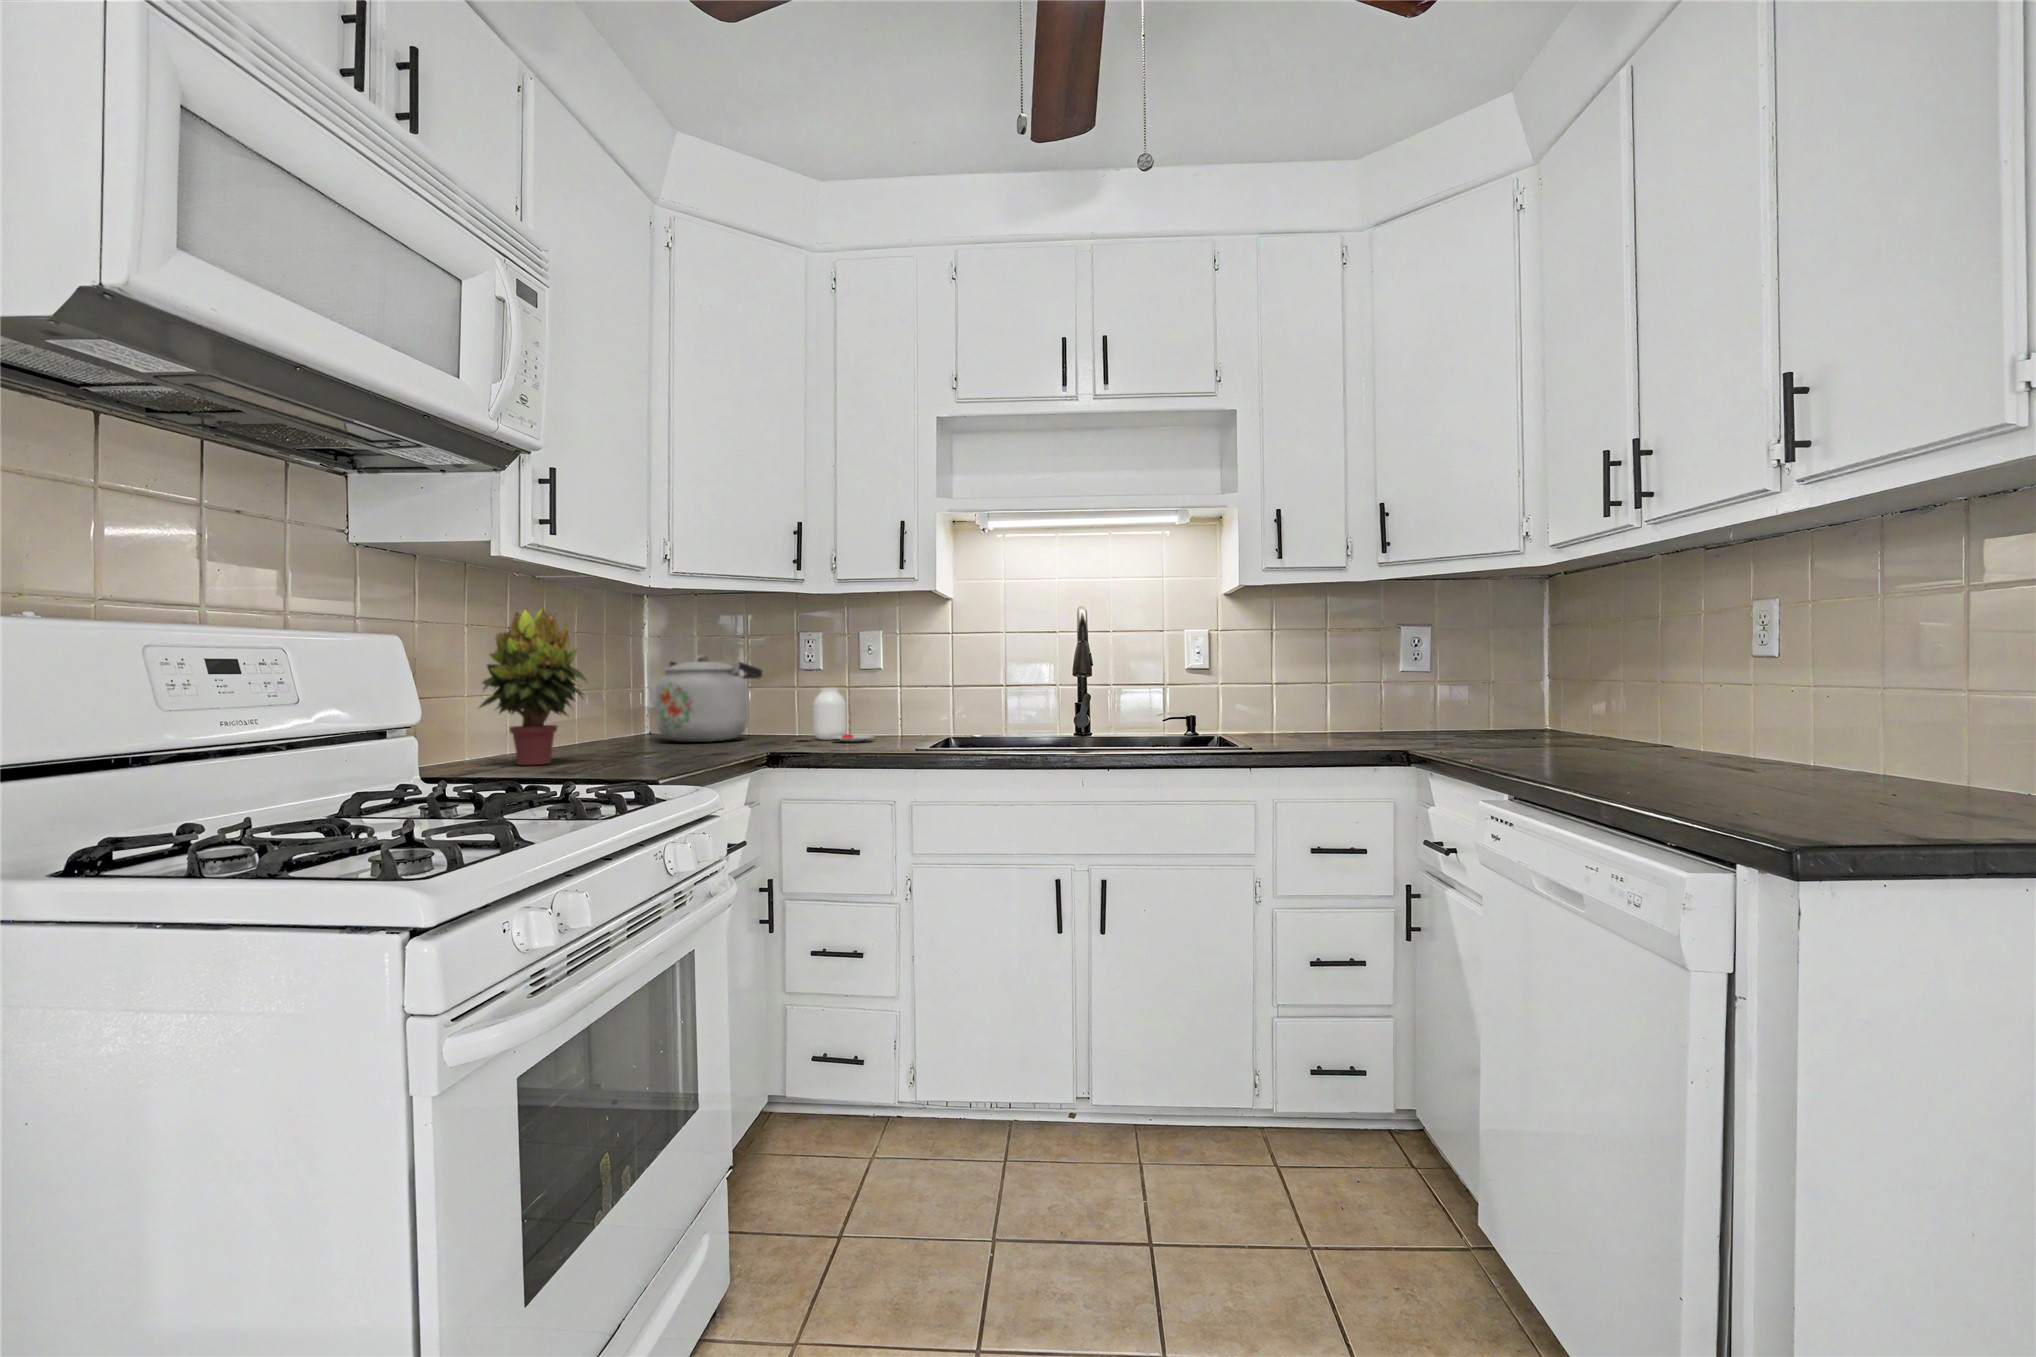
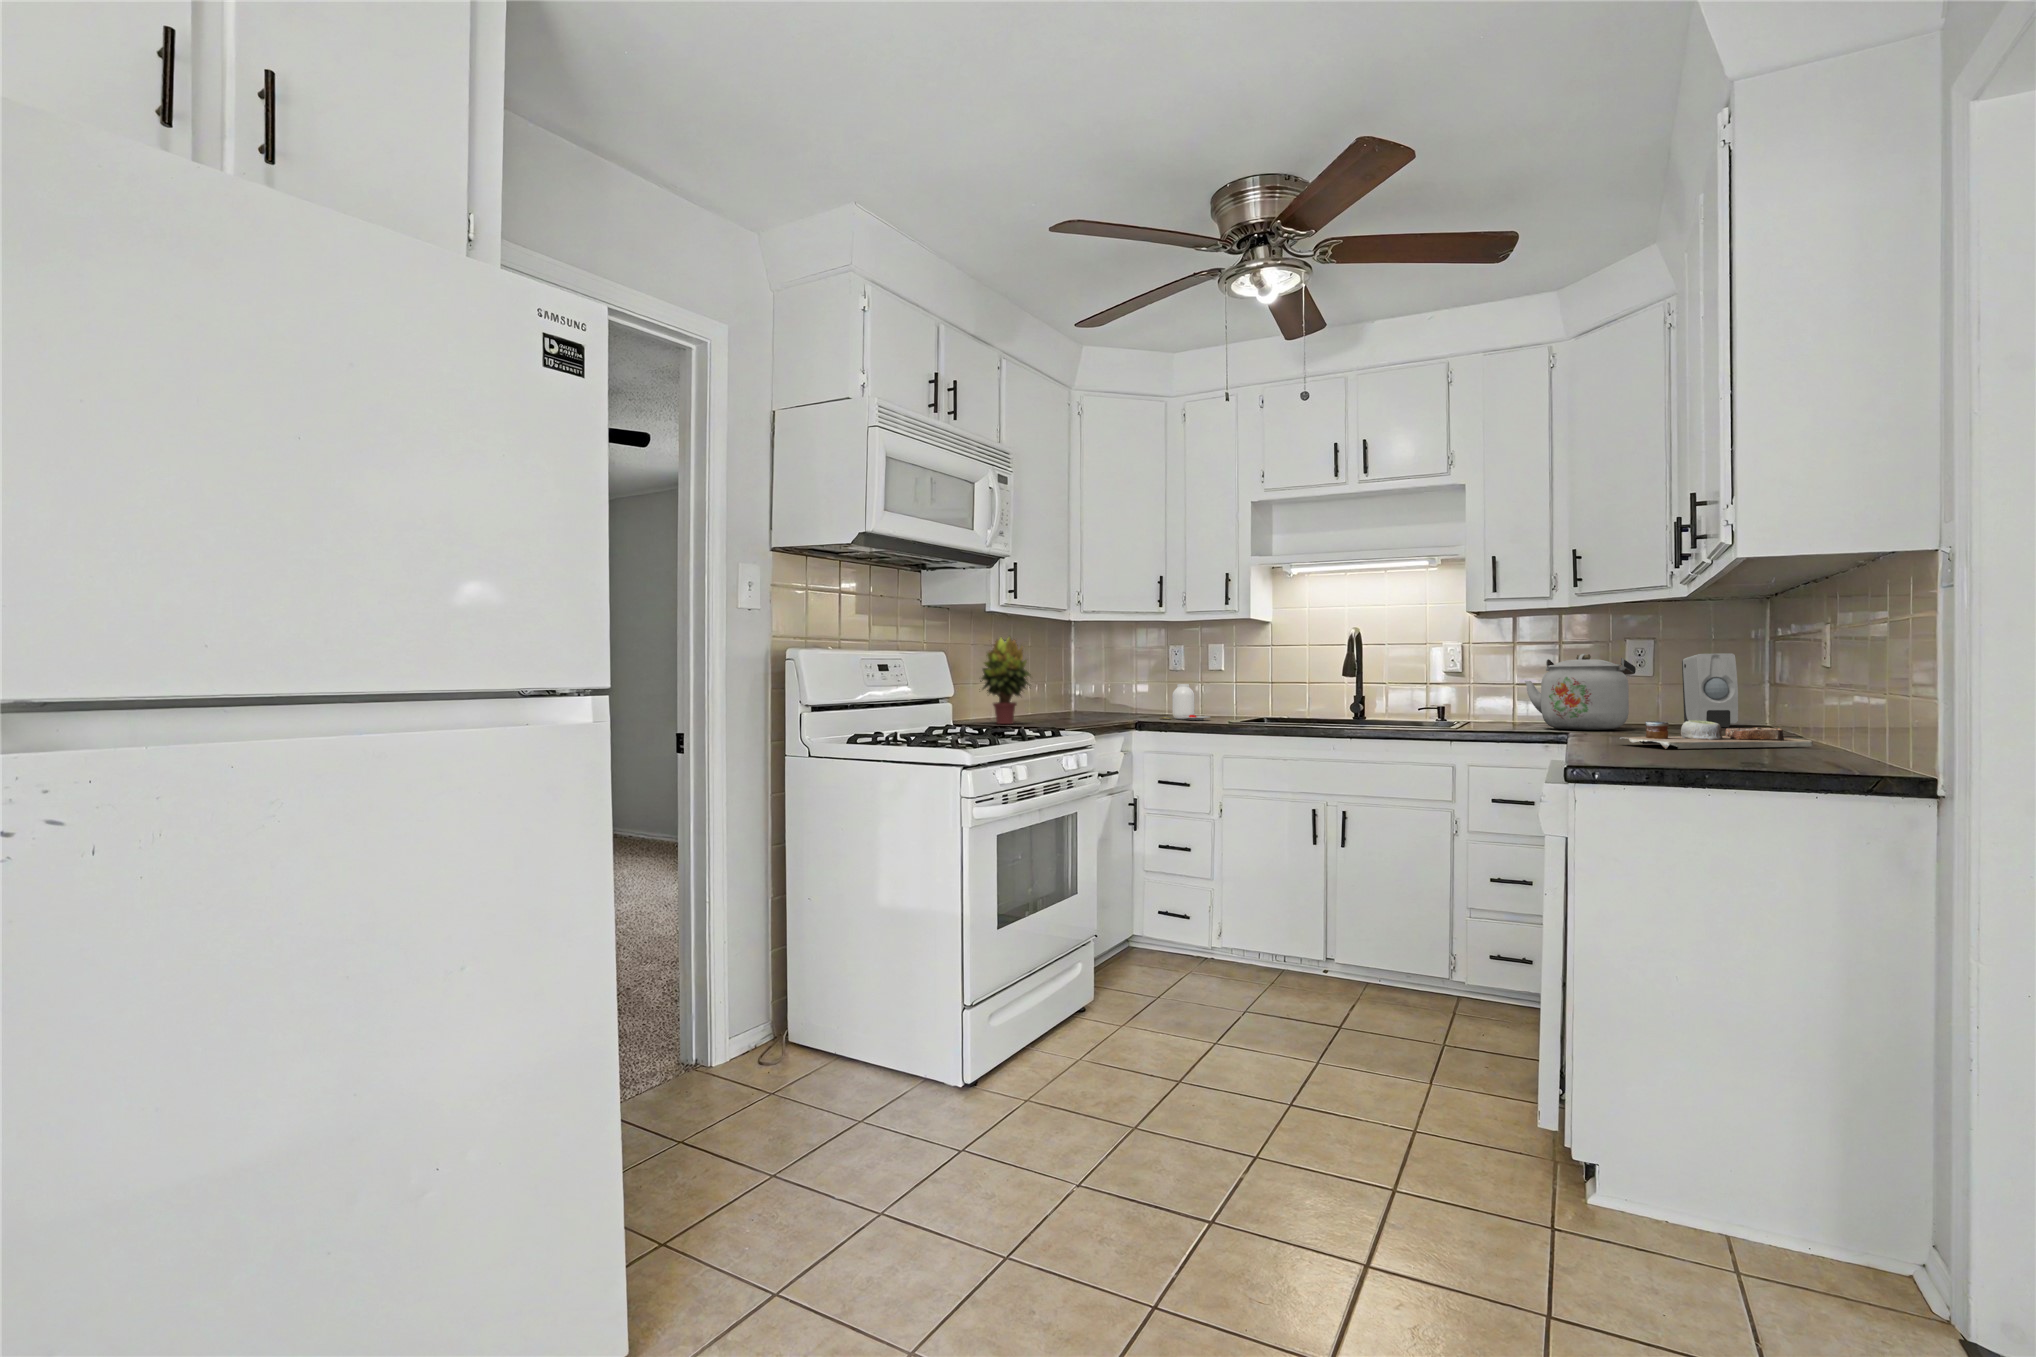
soap dispenser: none [1454,645,1530,735] -> present [1682,653,1738,727]
kettle: present [649,655,762,742] -> present [1525,654,1636,730]
cutting board: none [1617,741,1848,794] -> present [1619,720,1813,749]

